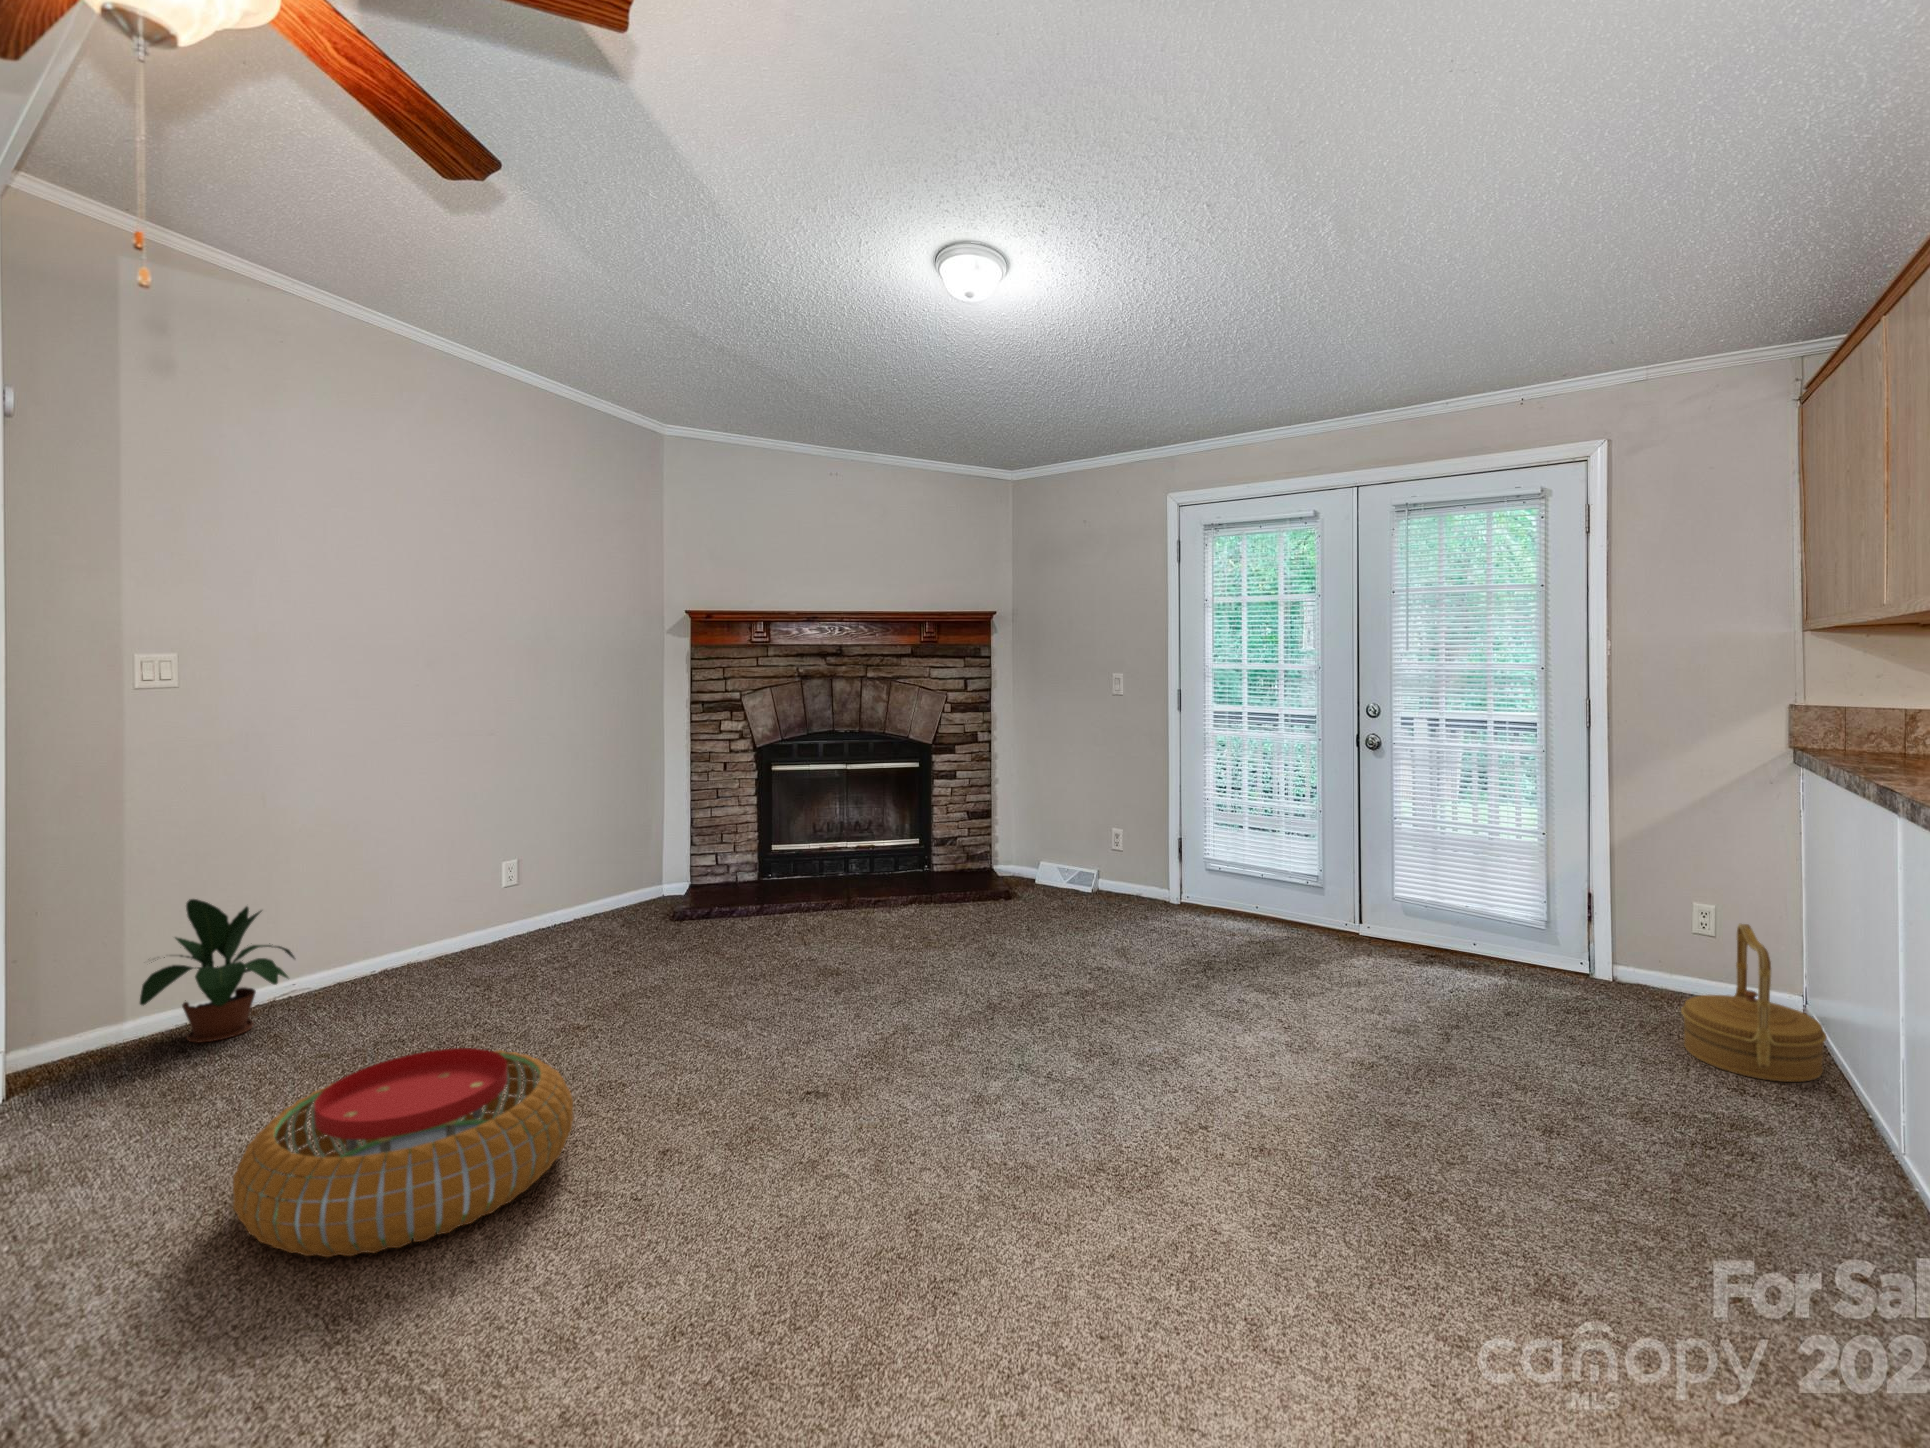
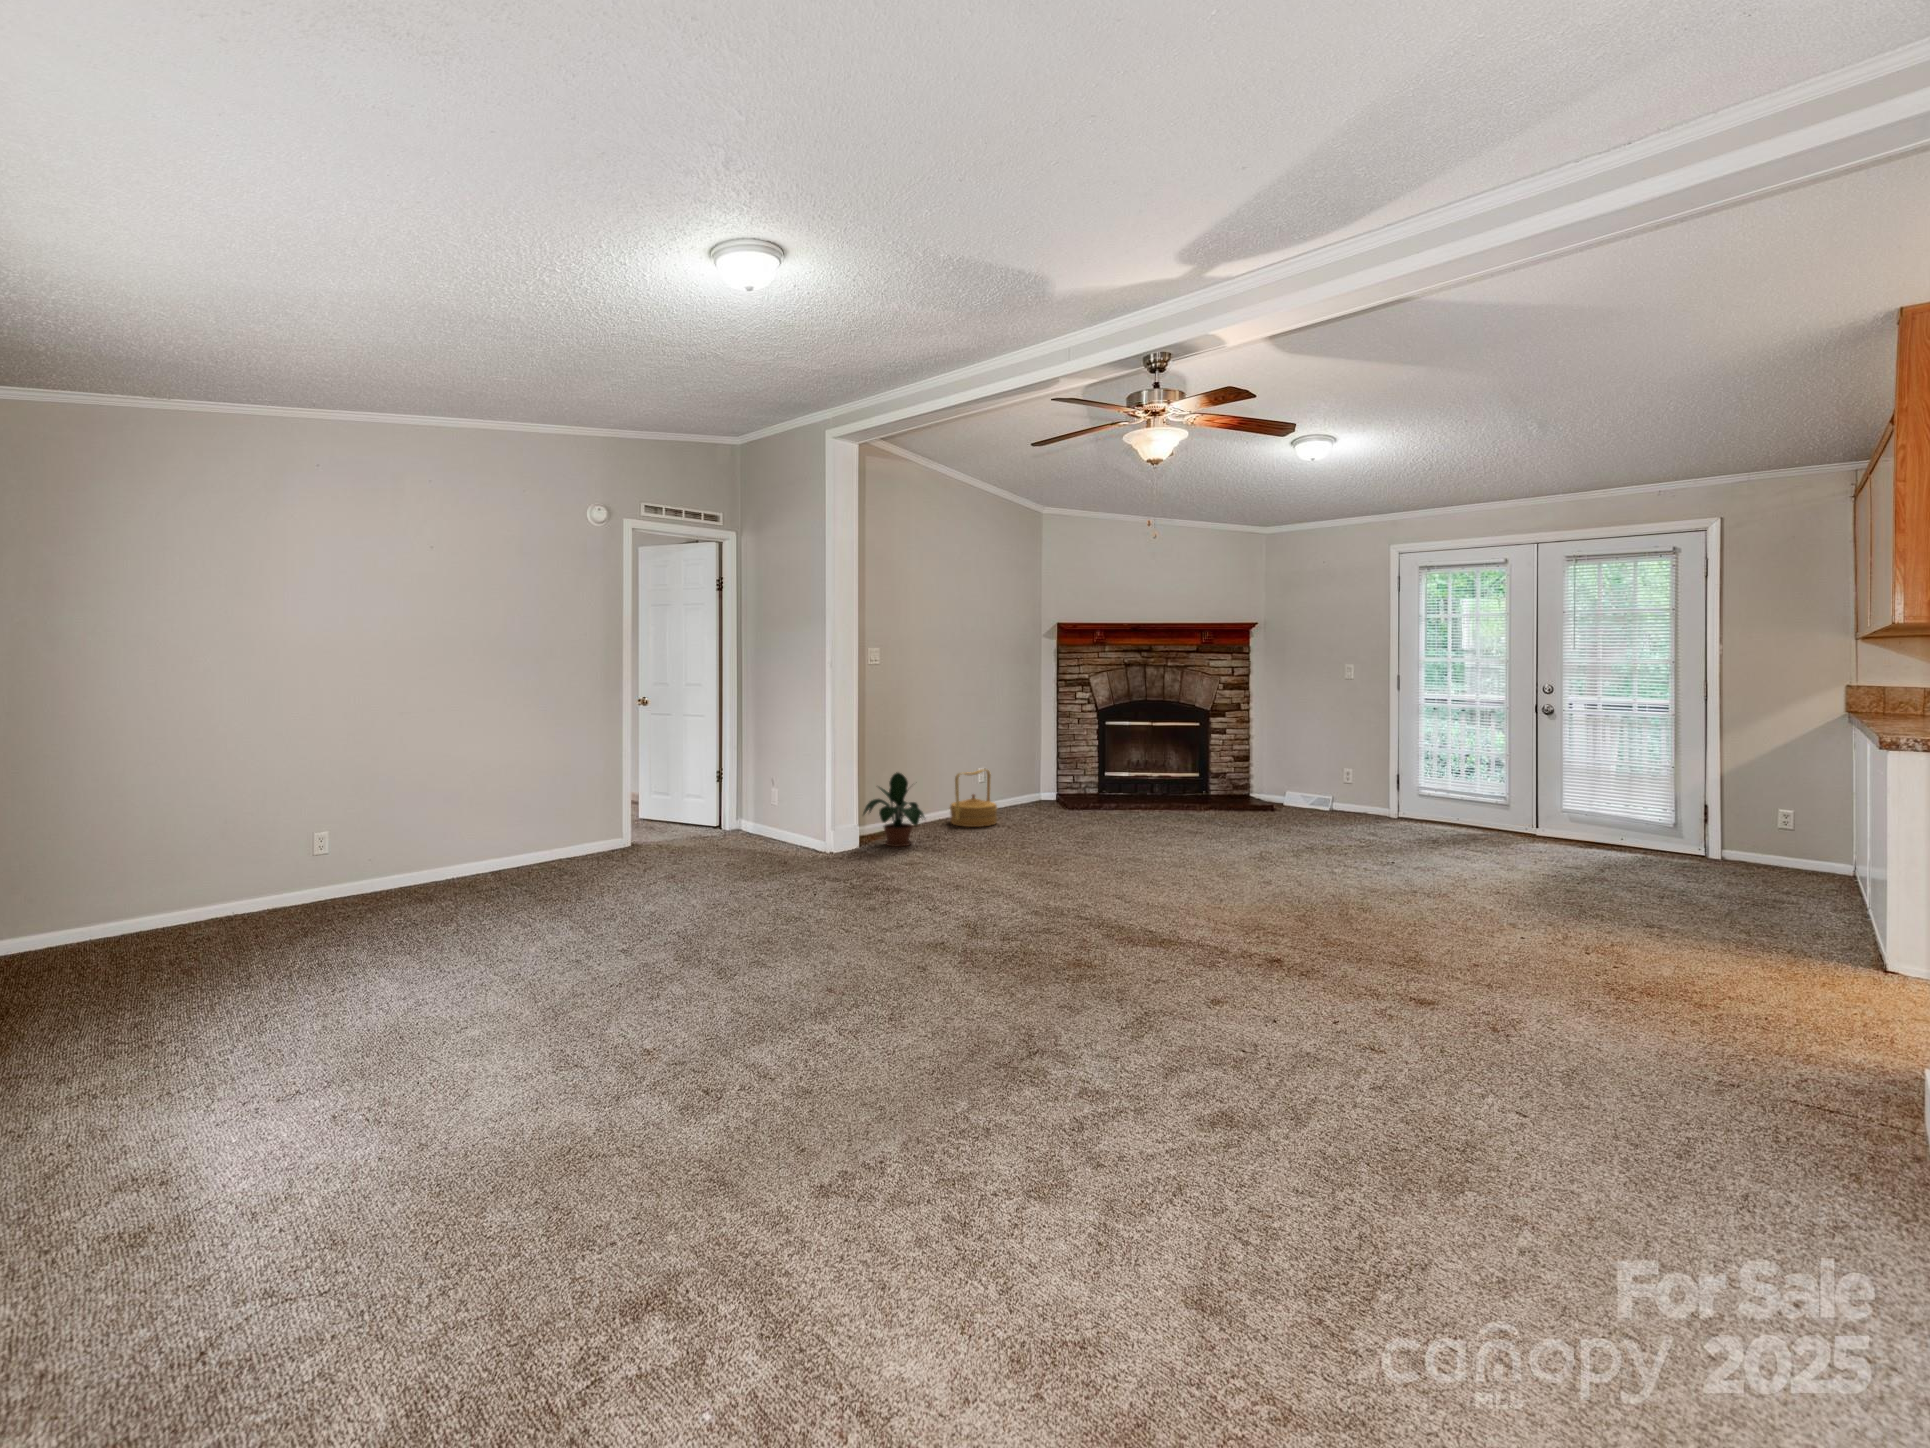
woven basket: present [1681,924,1826,1082] -> present [950,769,997,827]
pouf: present [233,1048,574,1257] -> none [1030,834,1159,900]

